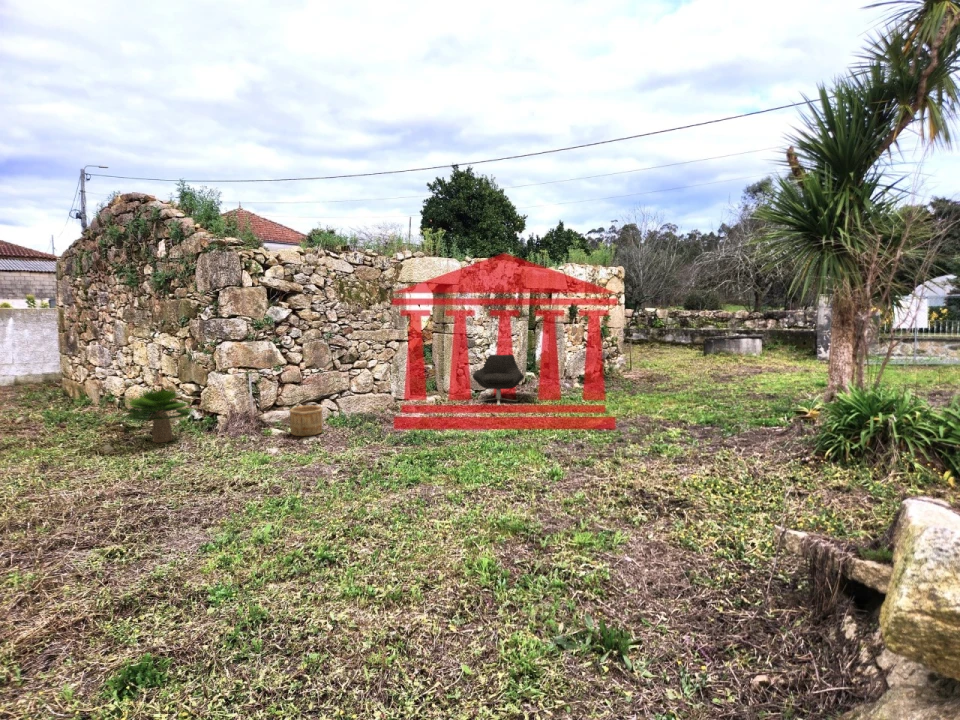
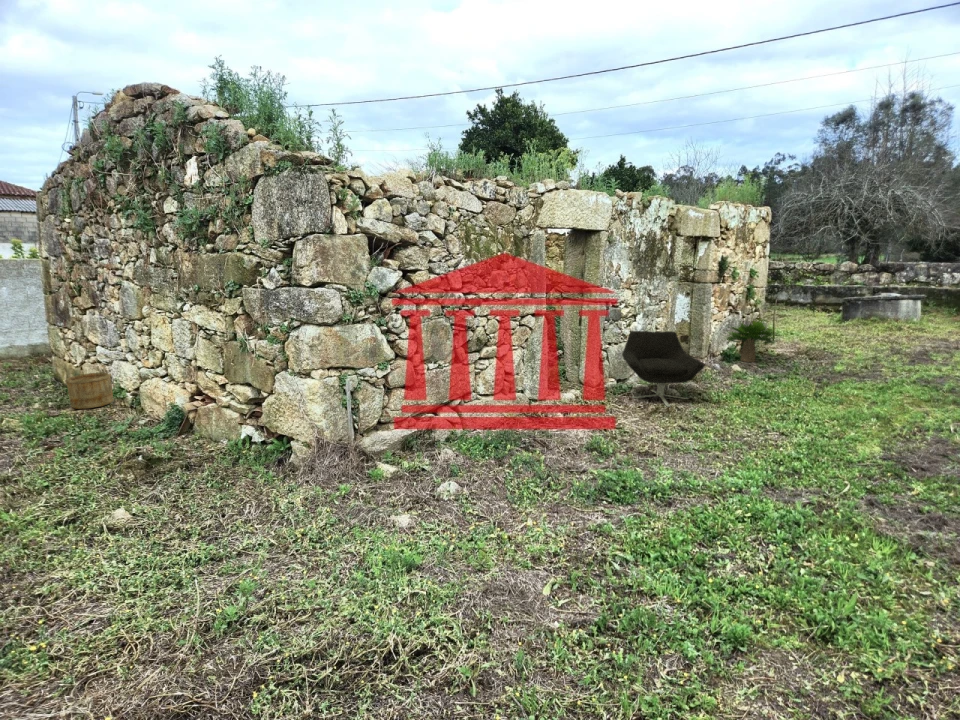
potted plant: present [125,388,196,443] -> present [726,320,775,362]
wooden bucket: present [289,405,323,436] -> present [65,373,113,409]

